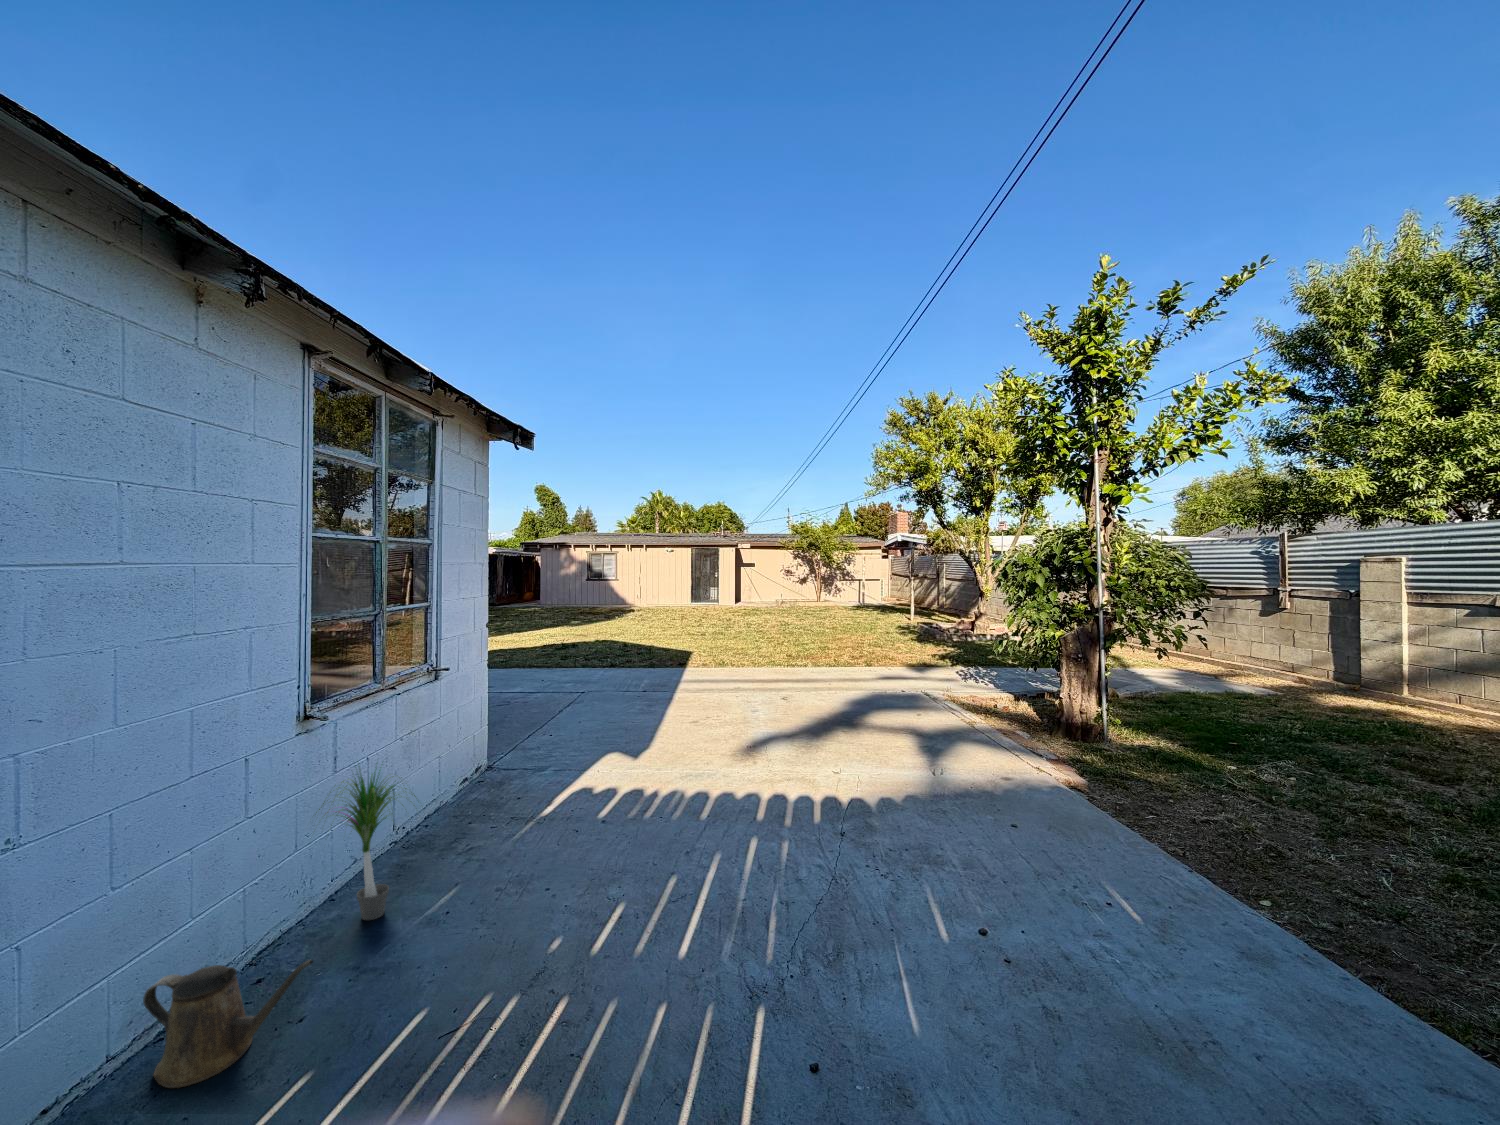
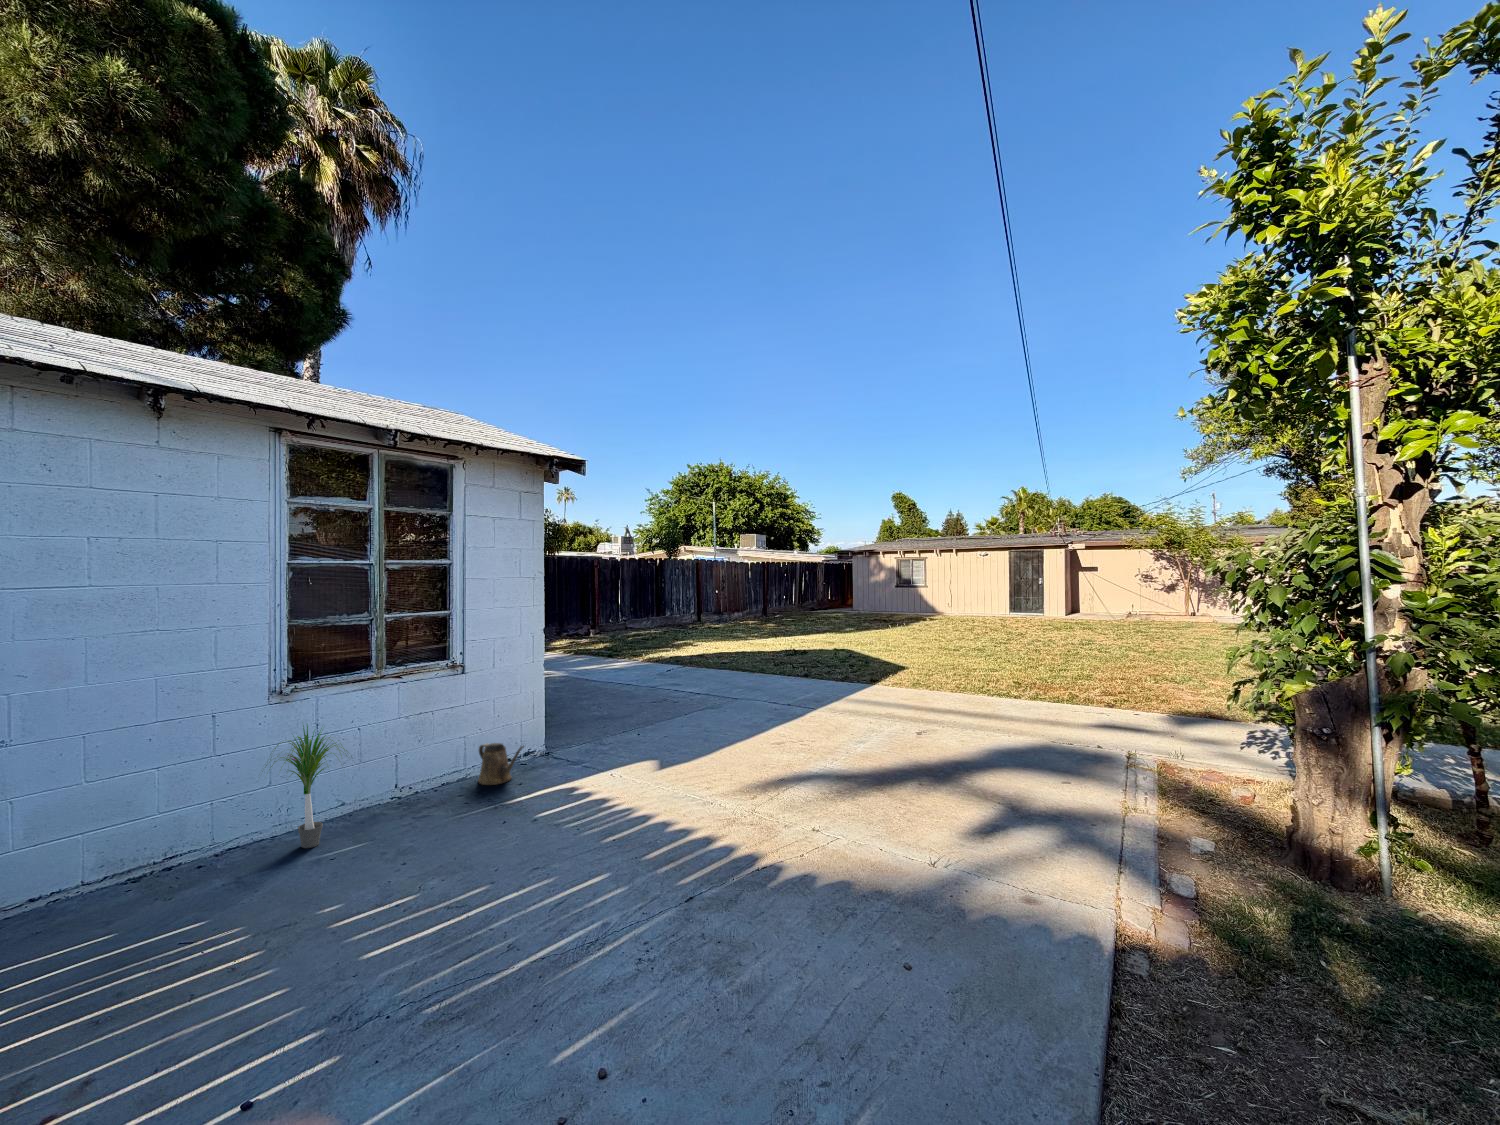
watering can: present [143,960,313,1088] -> present [478,743,524,785]

